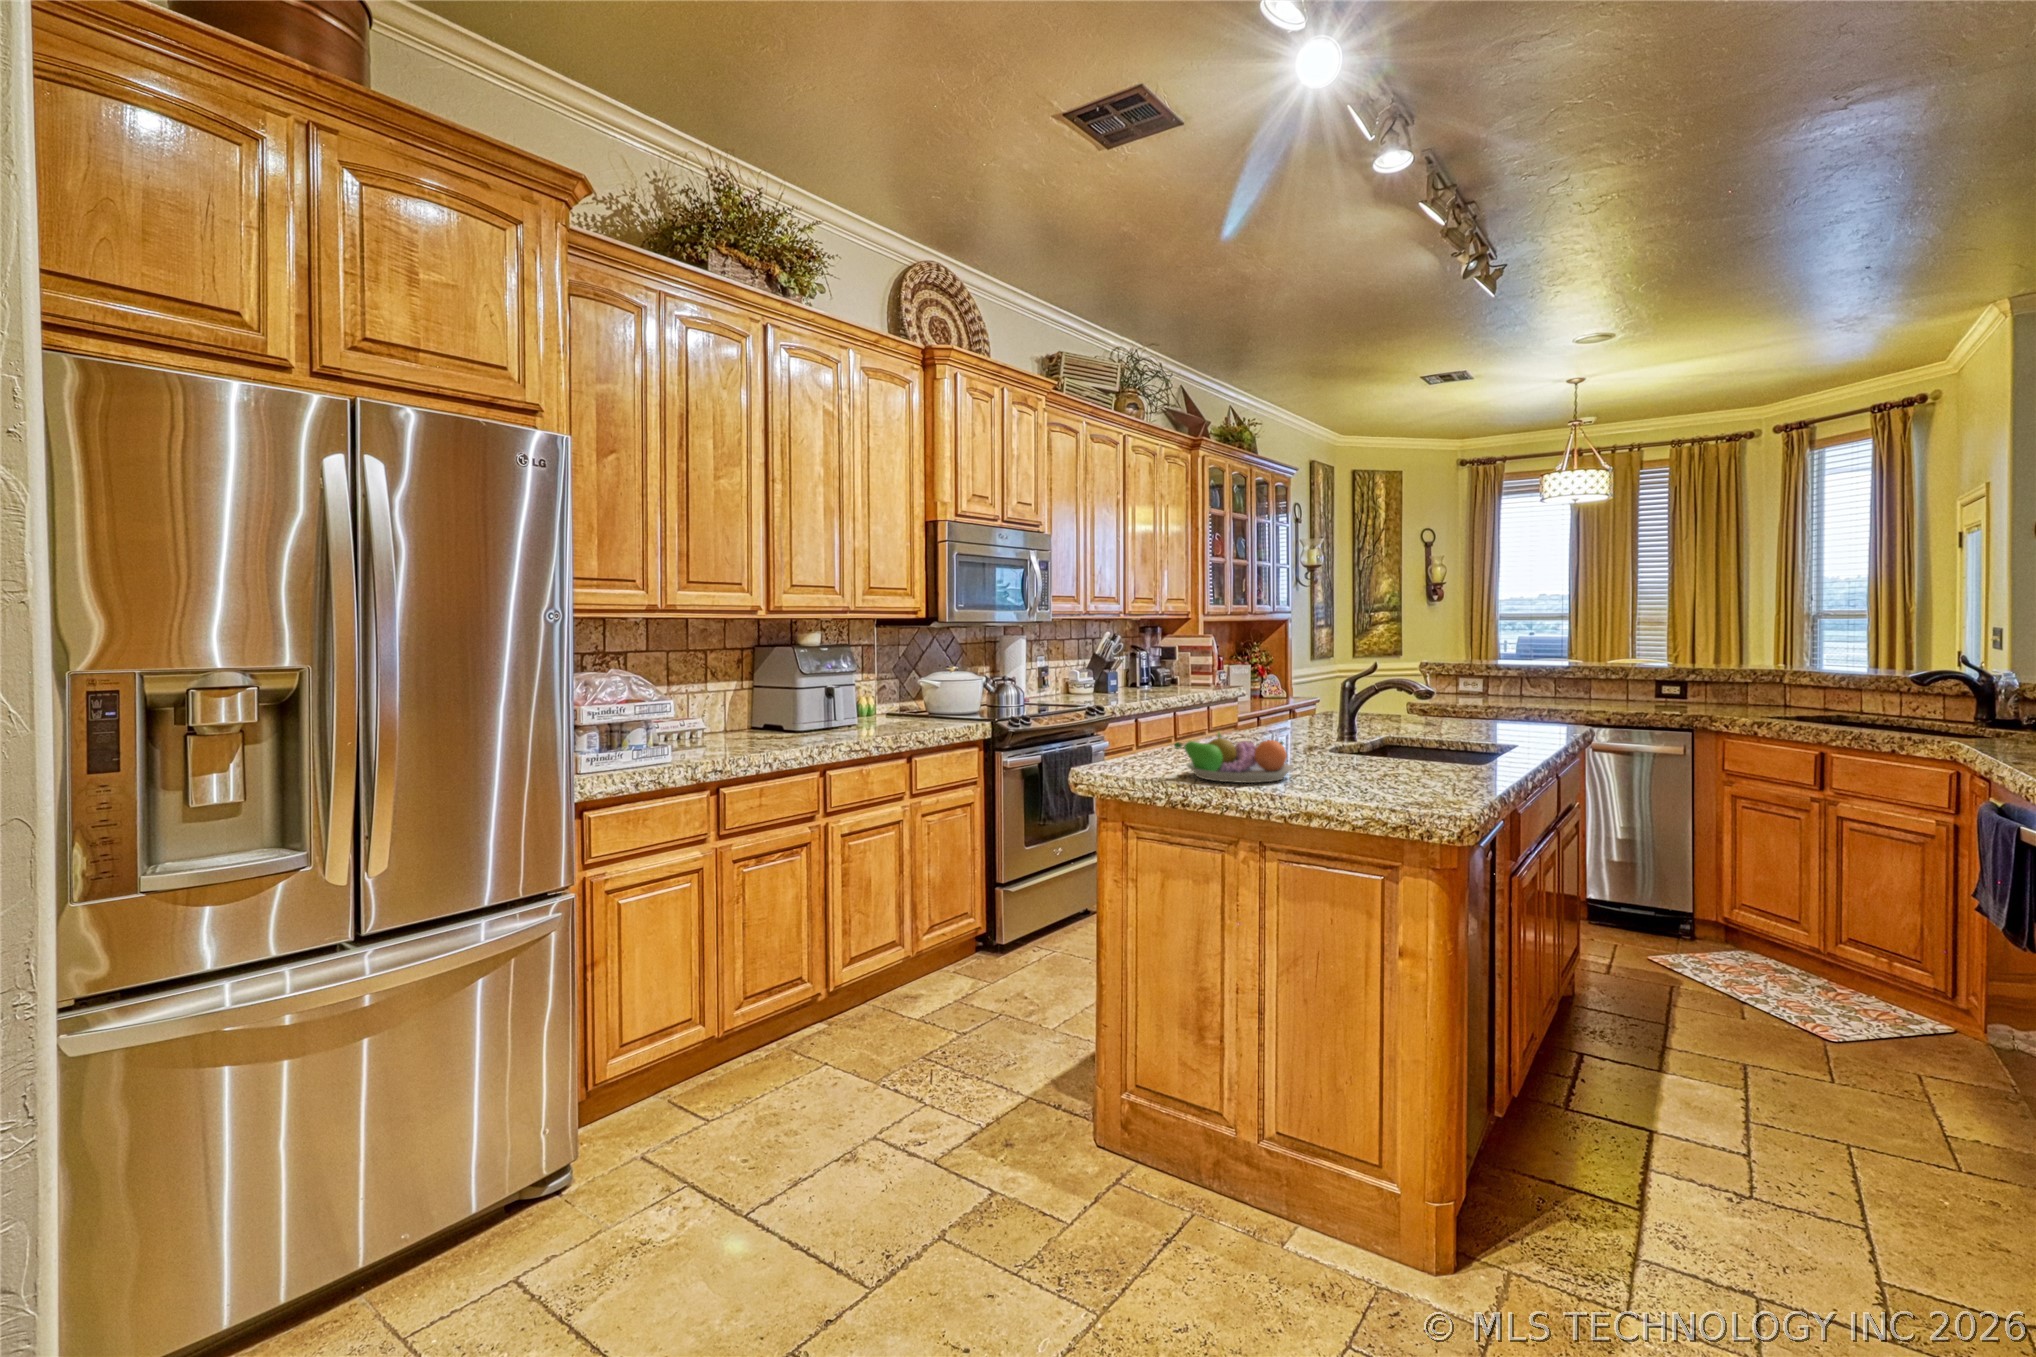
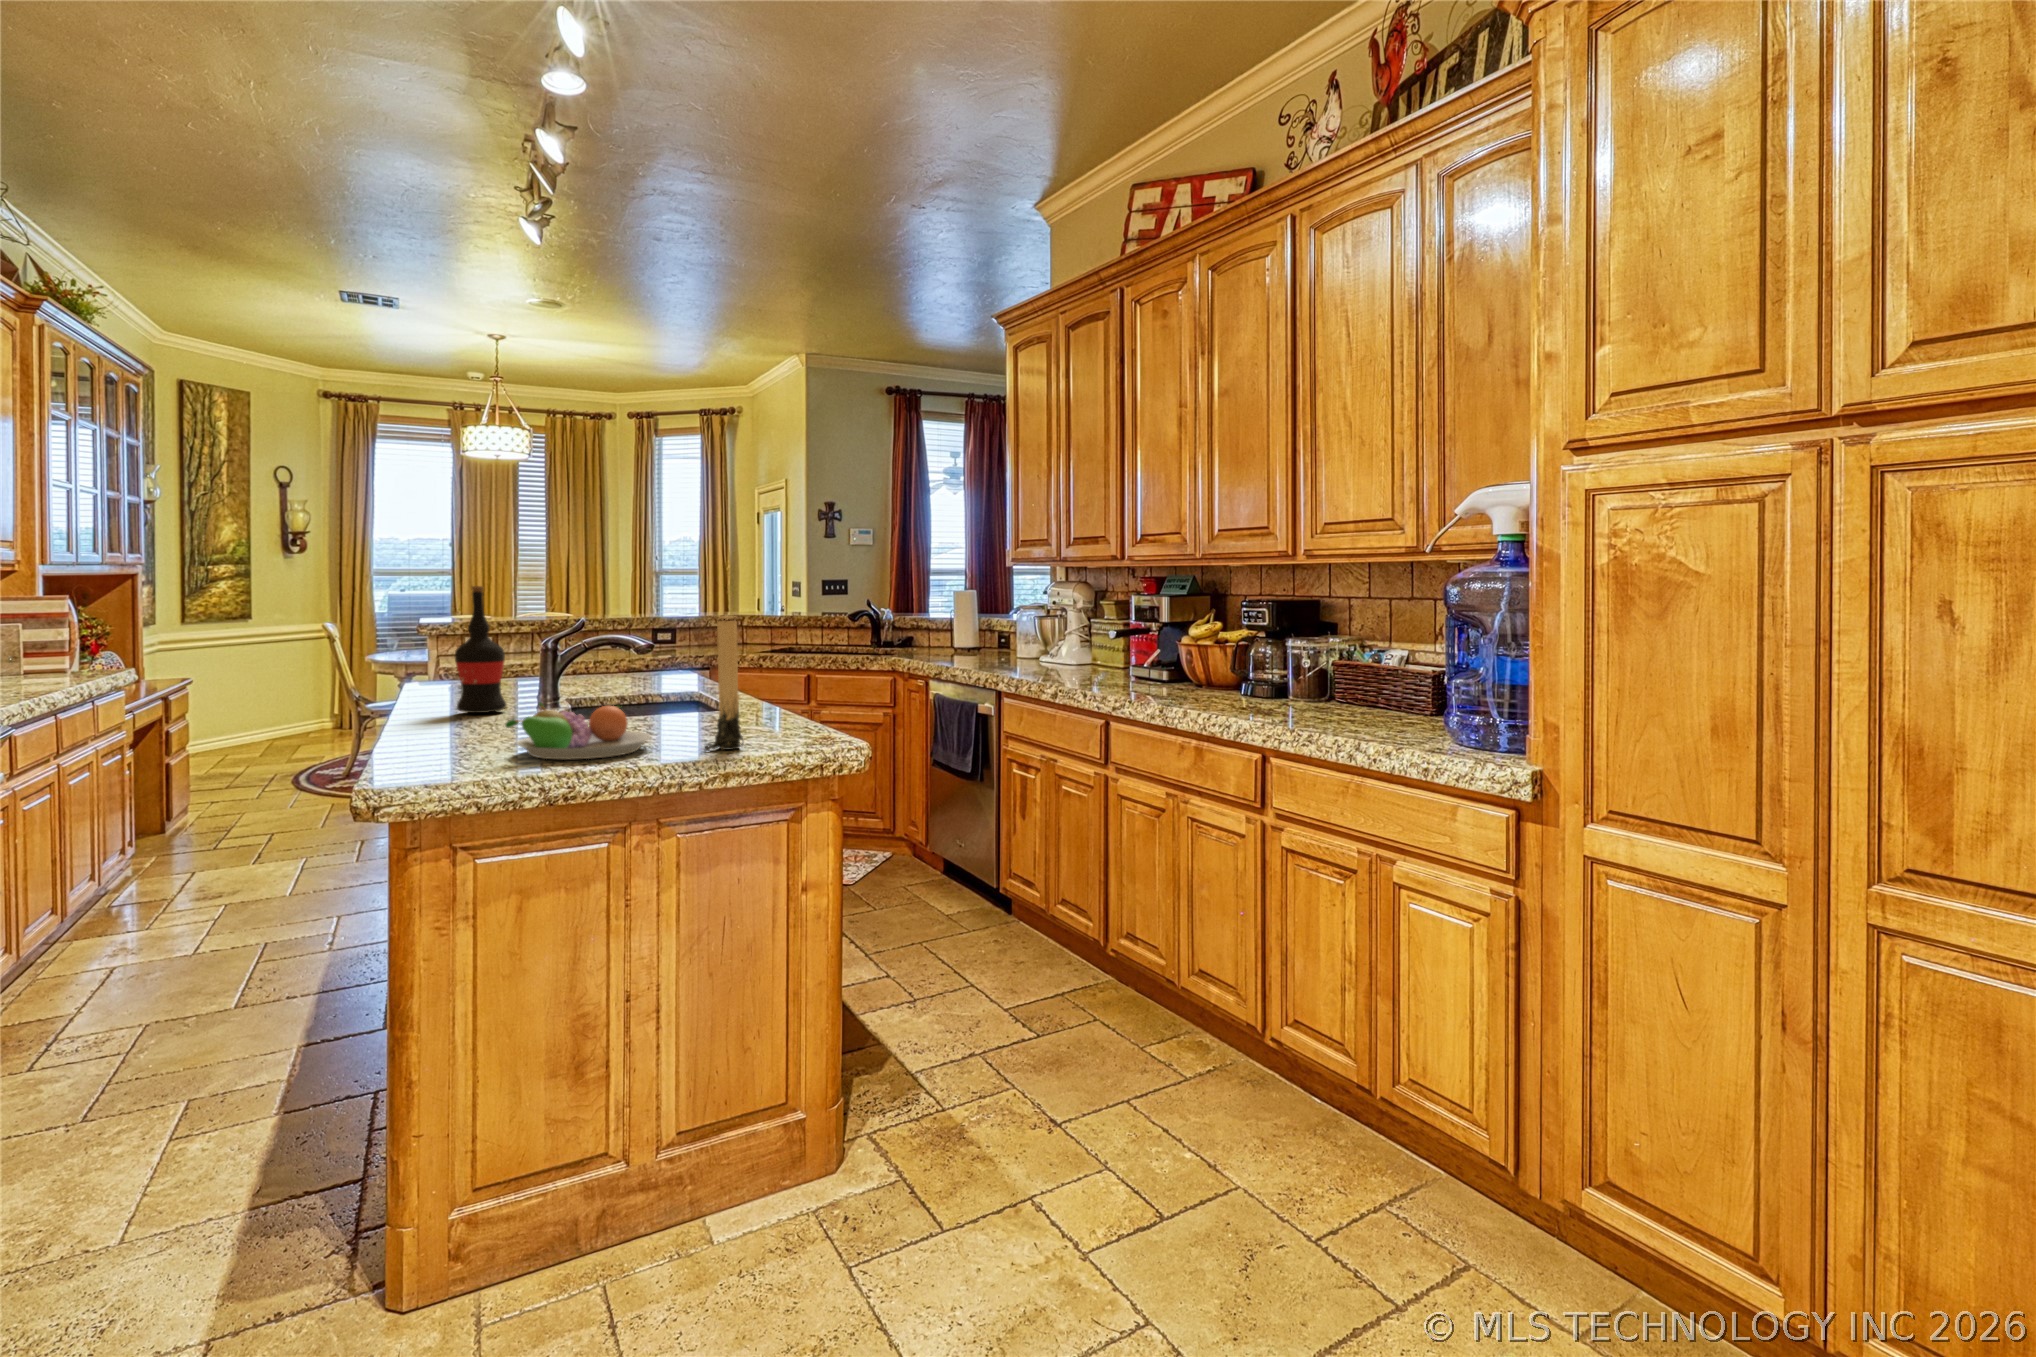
wine bottle: none [1265,634,1305,741] -> present [454,586,506,713]
candle: none [1314,663,1352,792] -> present [705,616,743,751]

